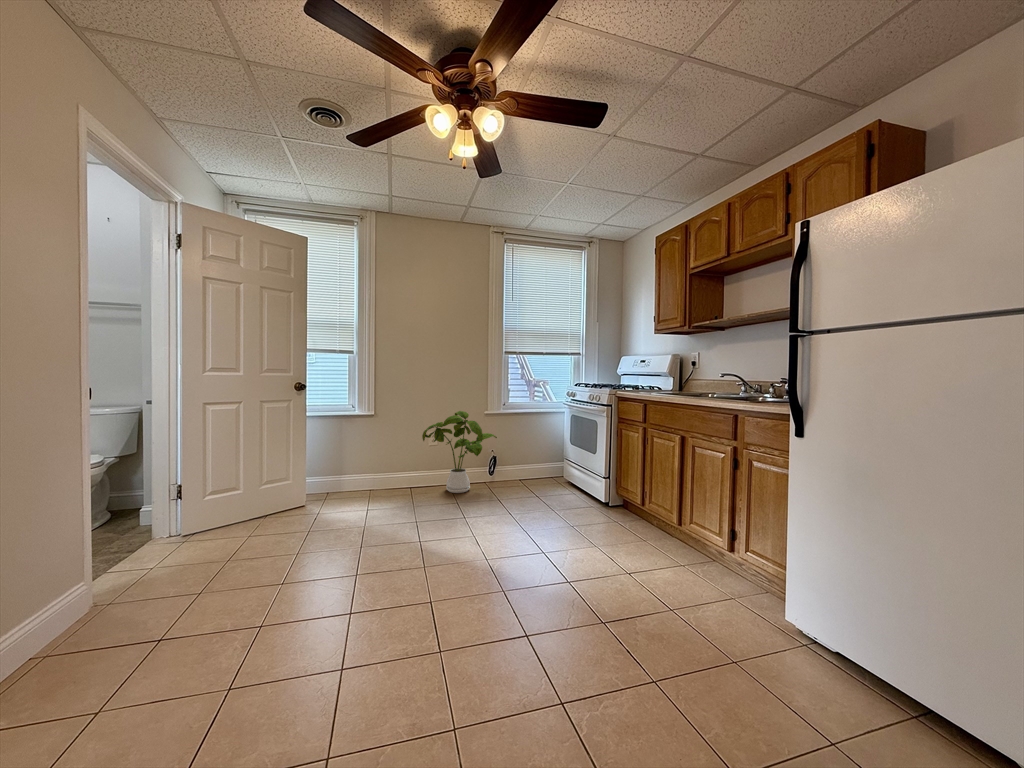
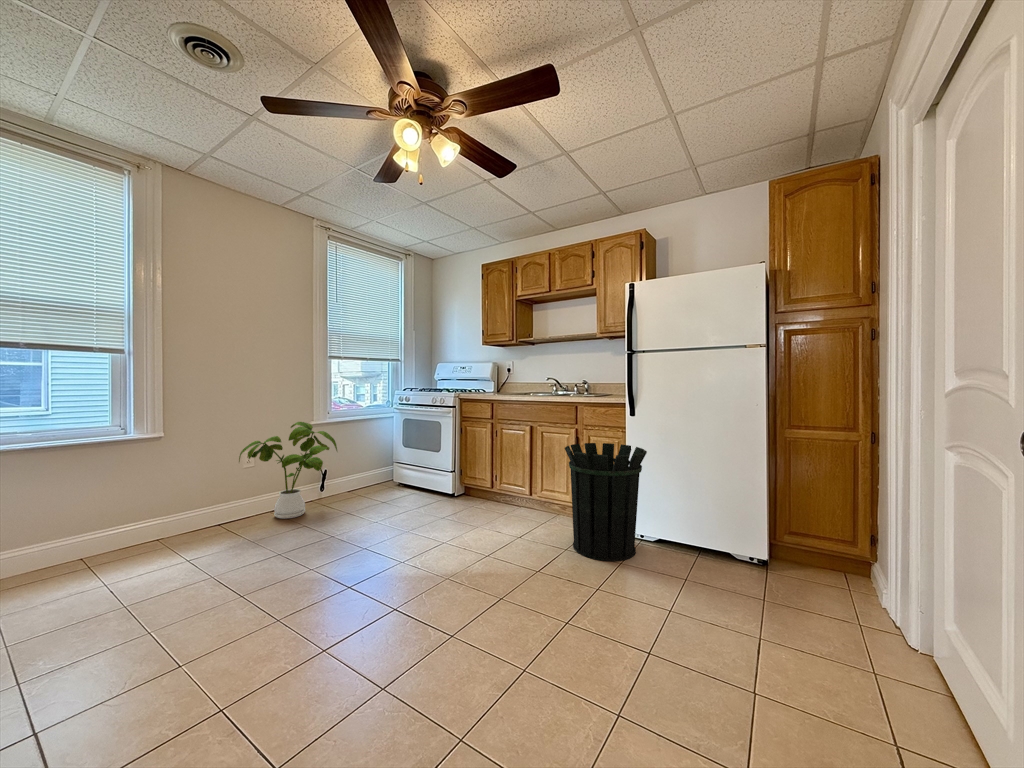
waste bin: none [657,469,801,670] -> present [565,443,647,561]

